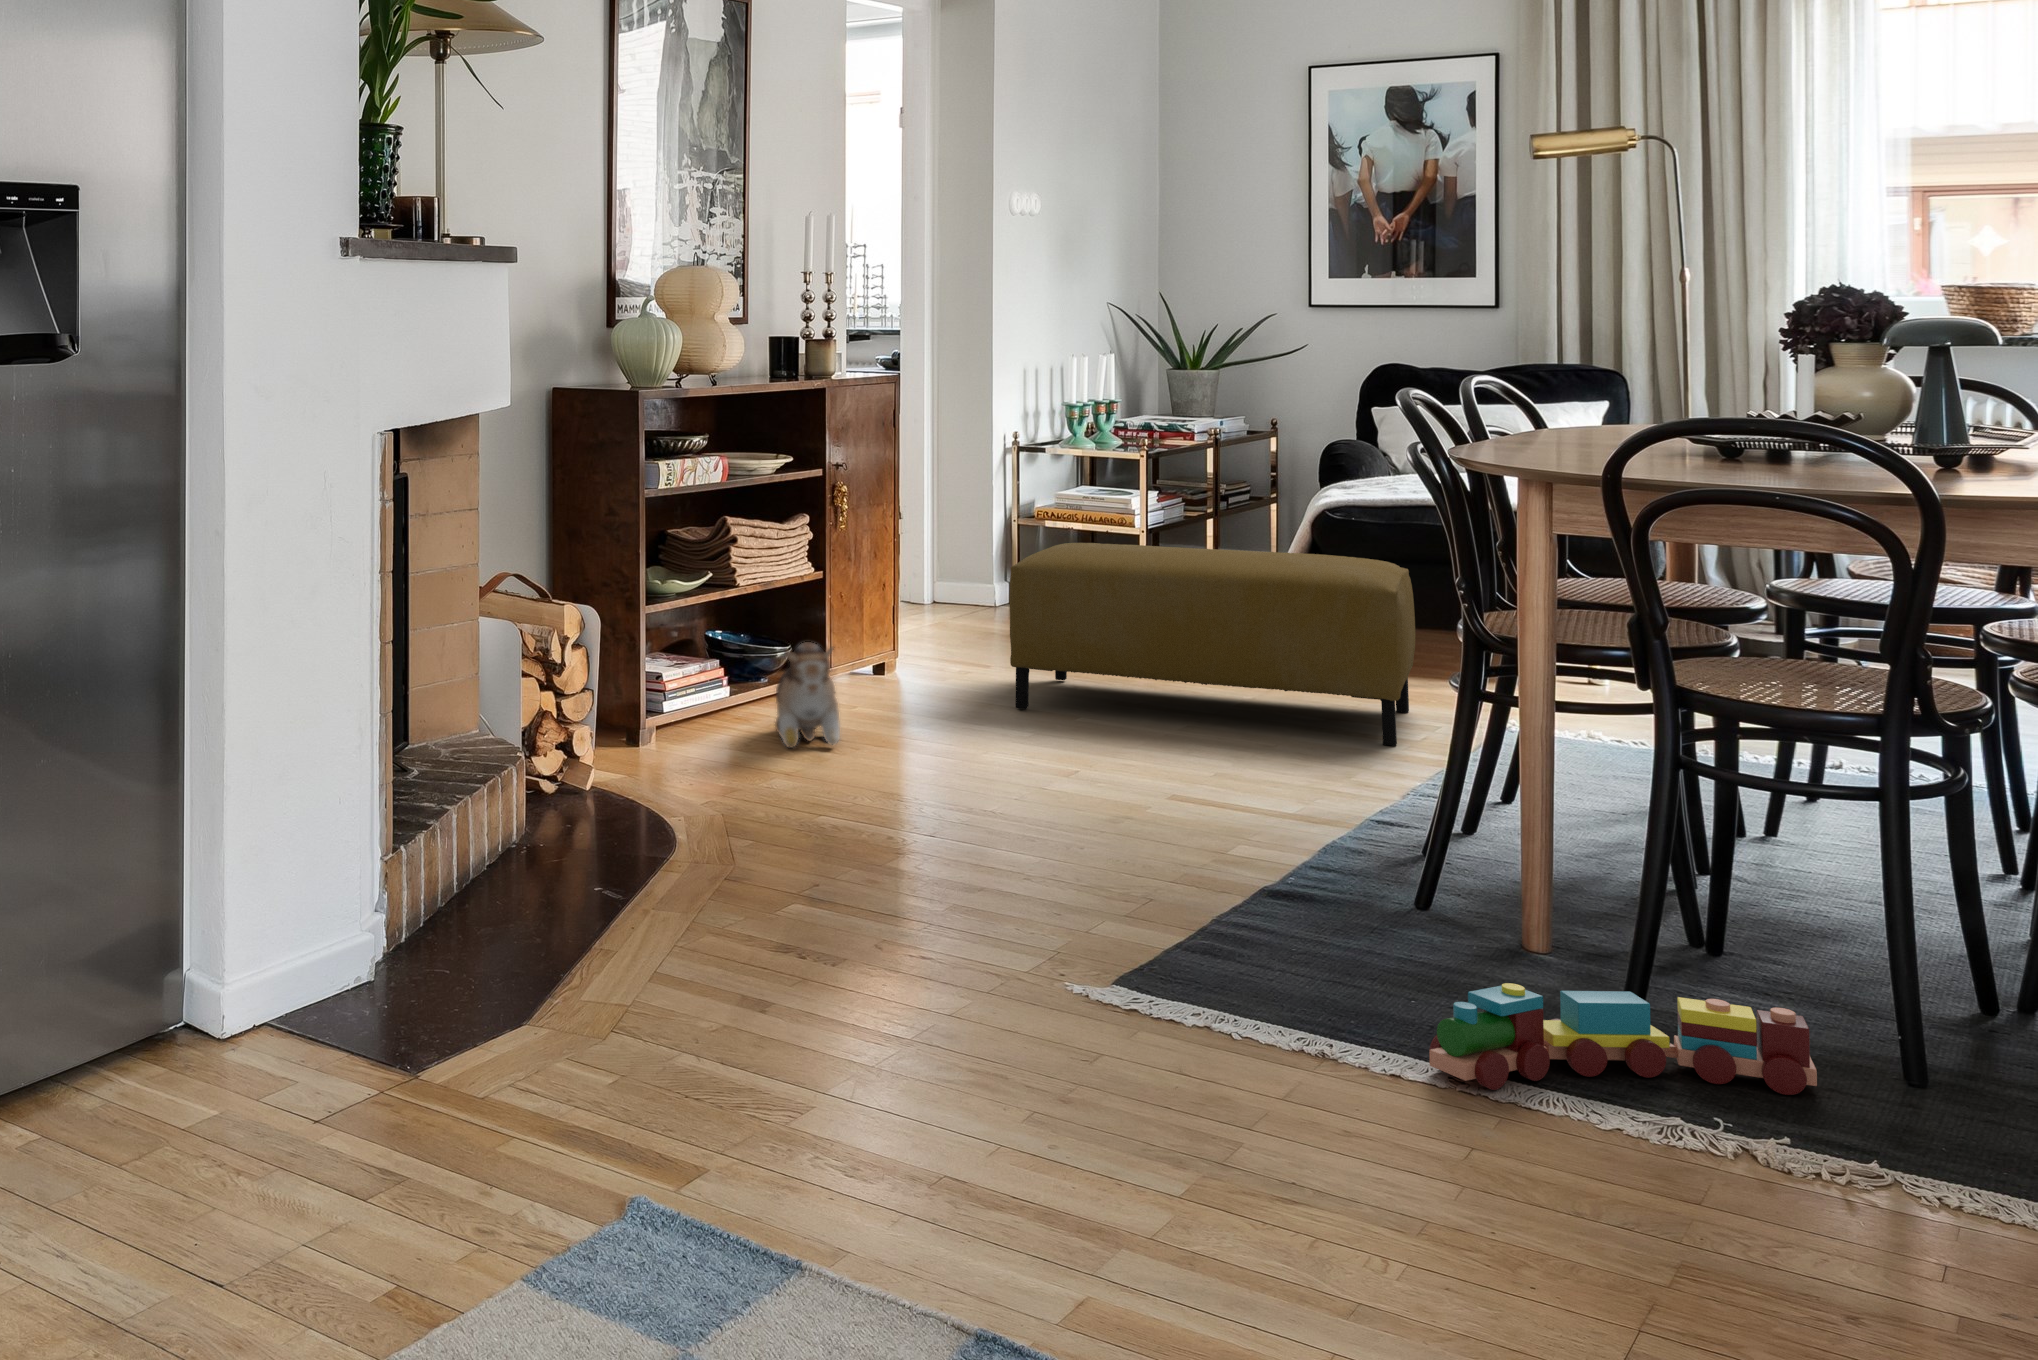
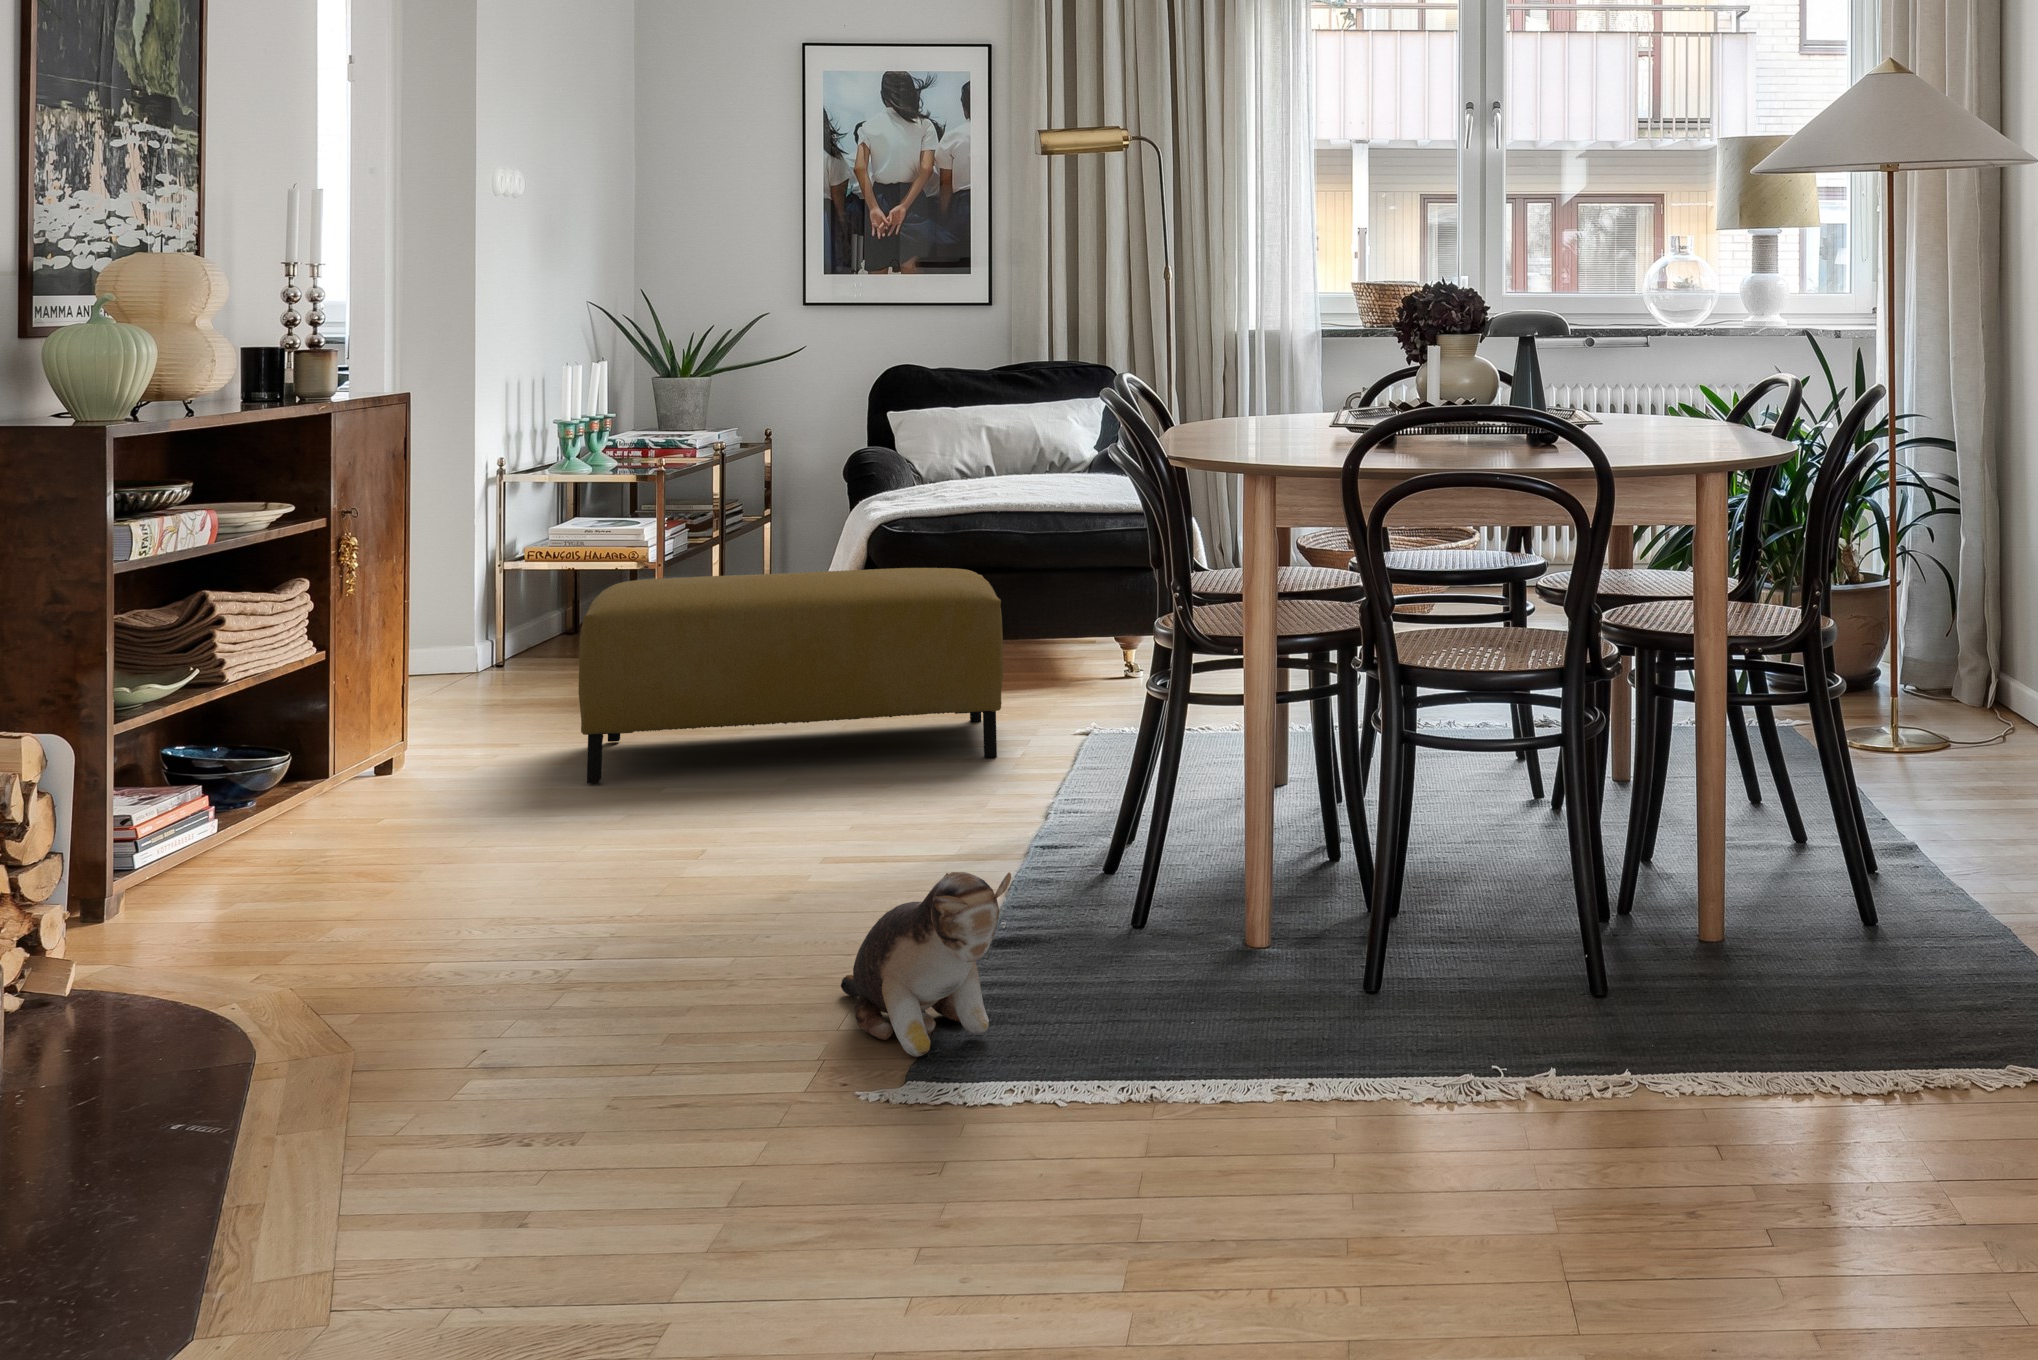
plush toy: present [775,642,840,748] -> present [841,872,1011,1057]
toy train: present [1429,983,1817,1095] -> none [1266,938,1536,1082]

